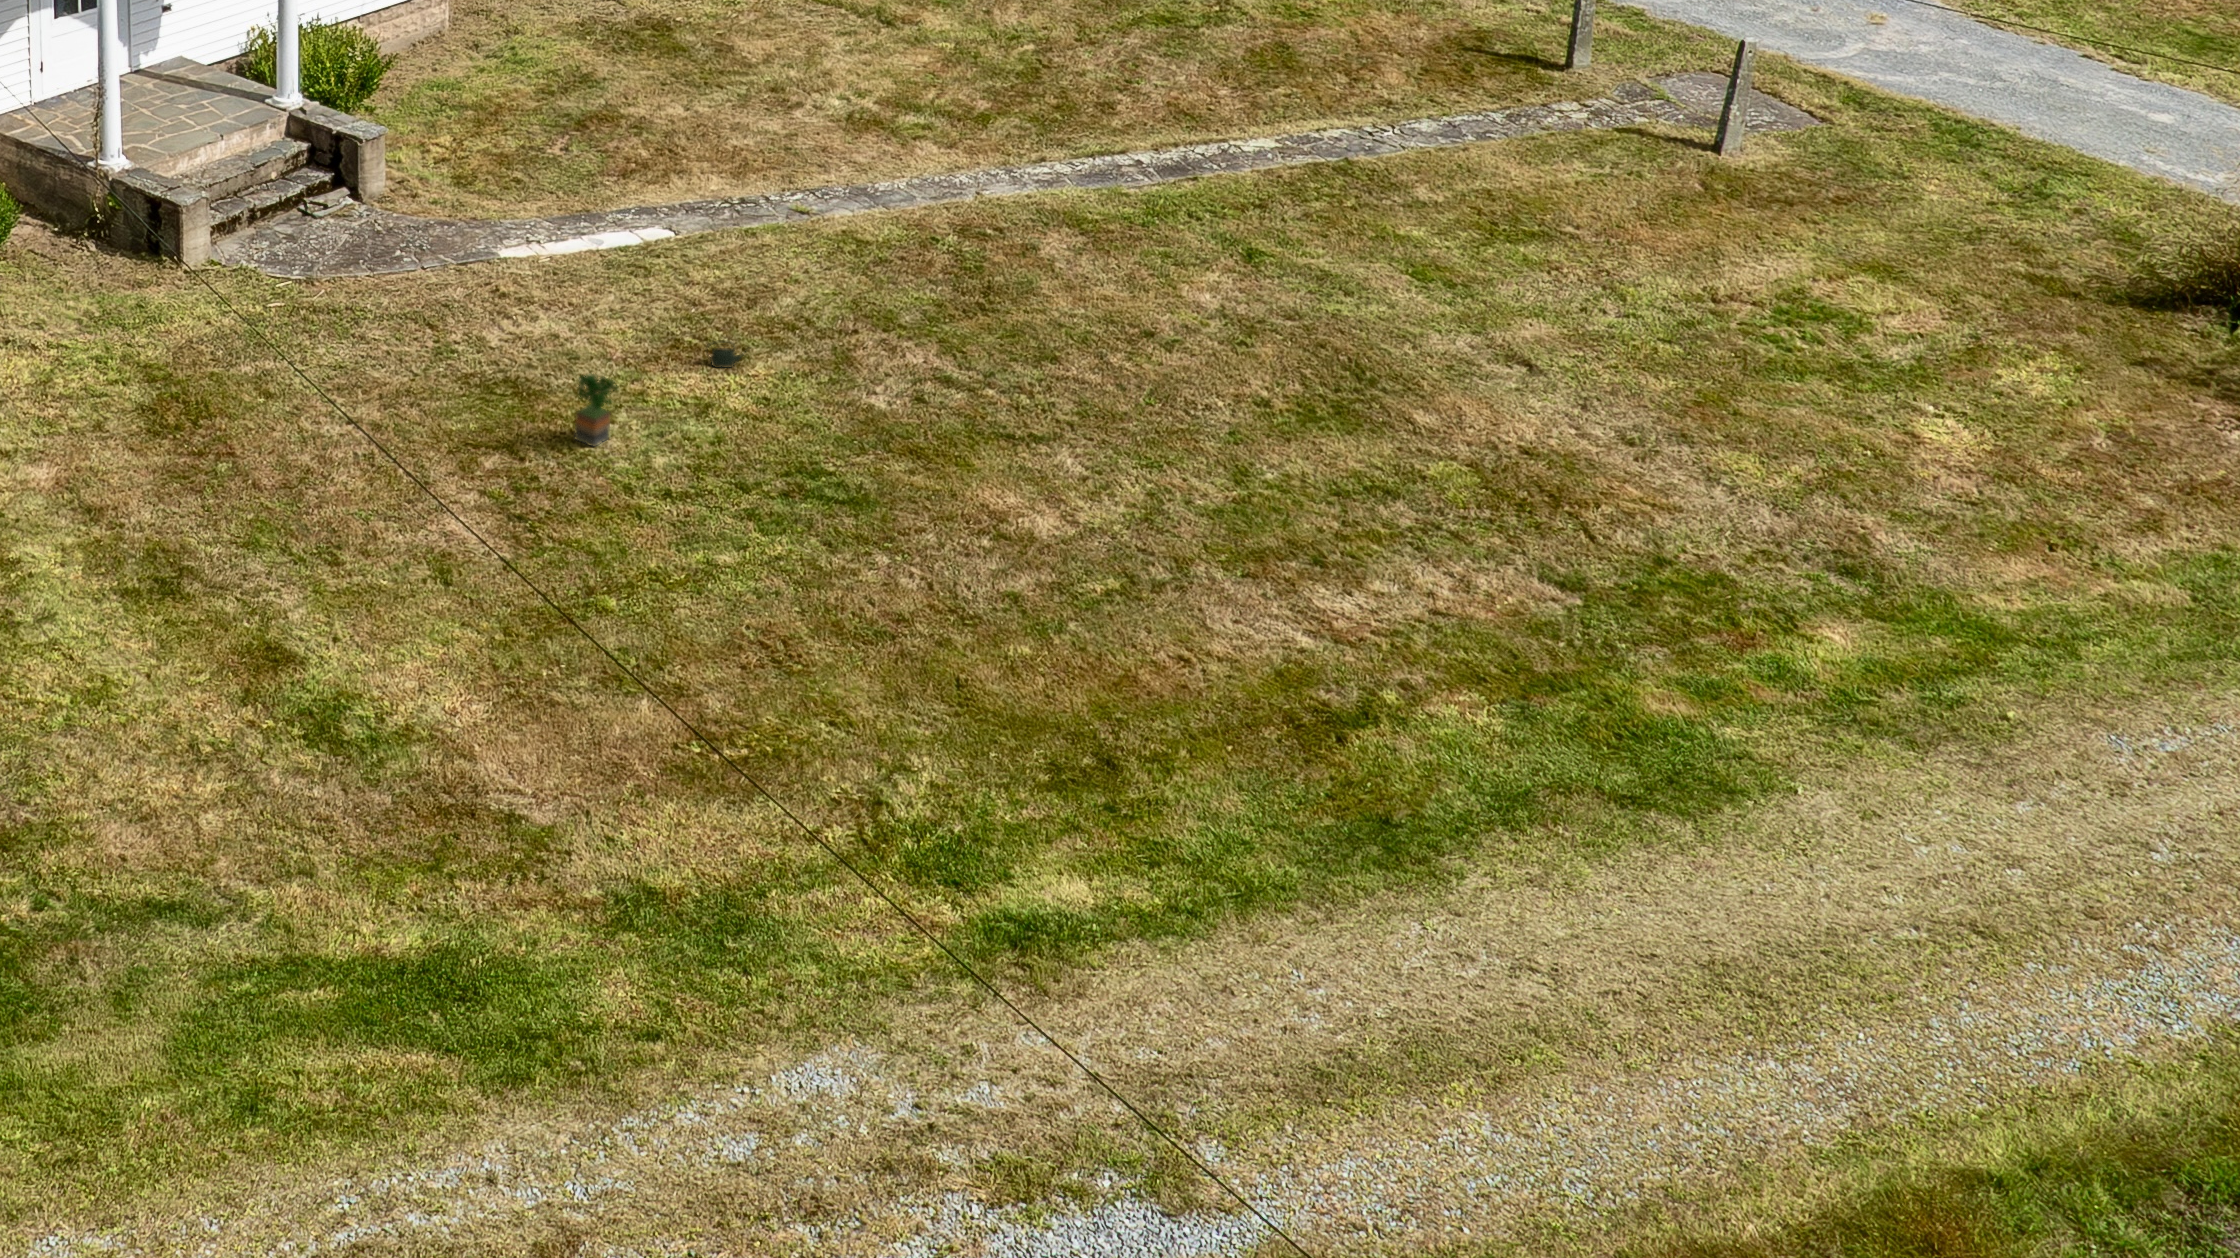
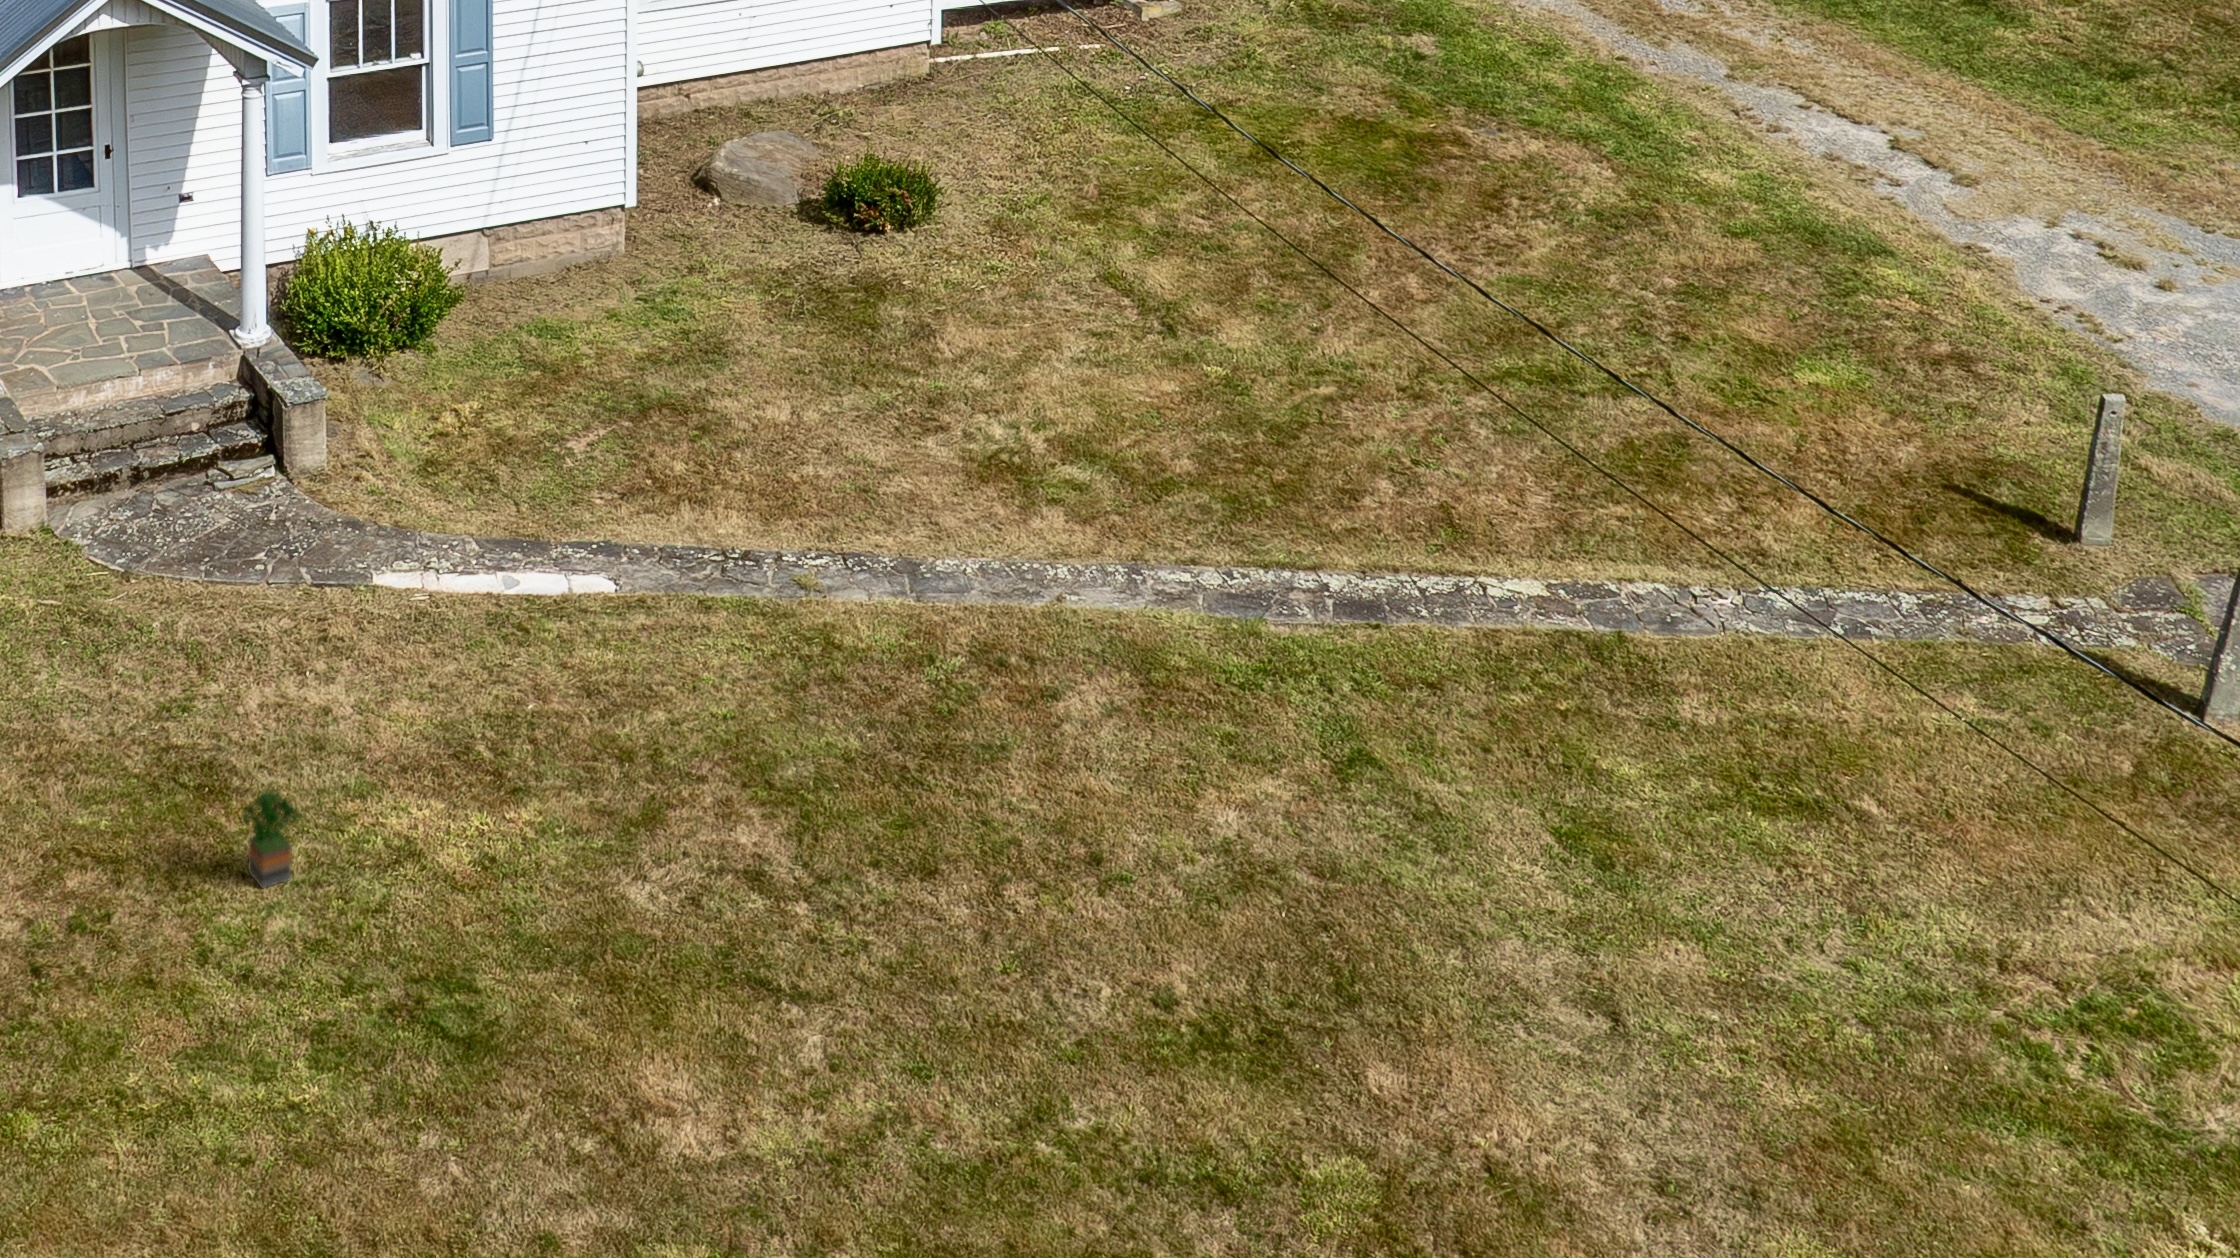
watering can: present [705,340,742,368] -> none [504,765,561,803]

